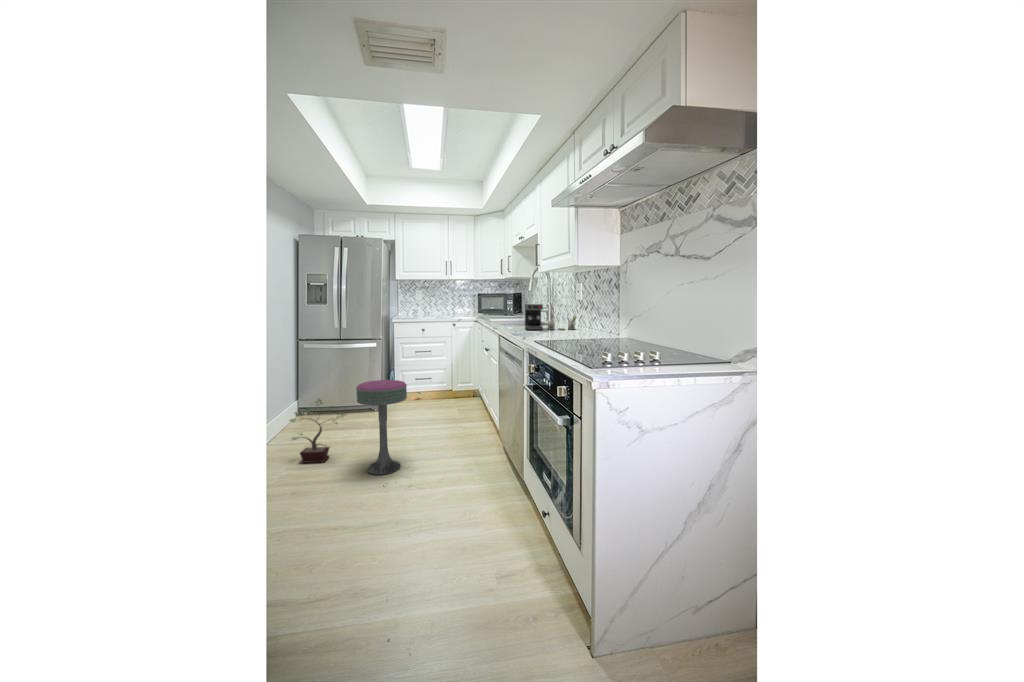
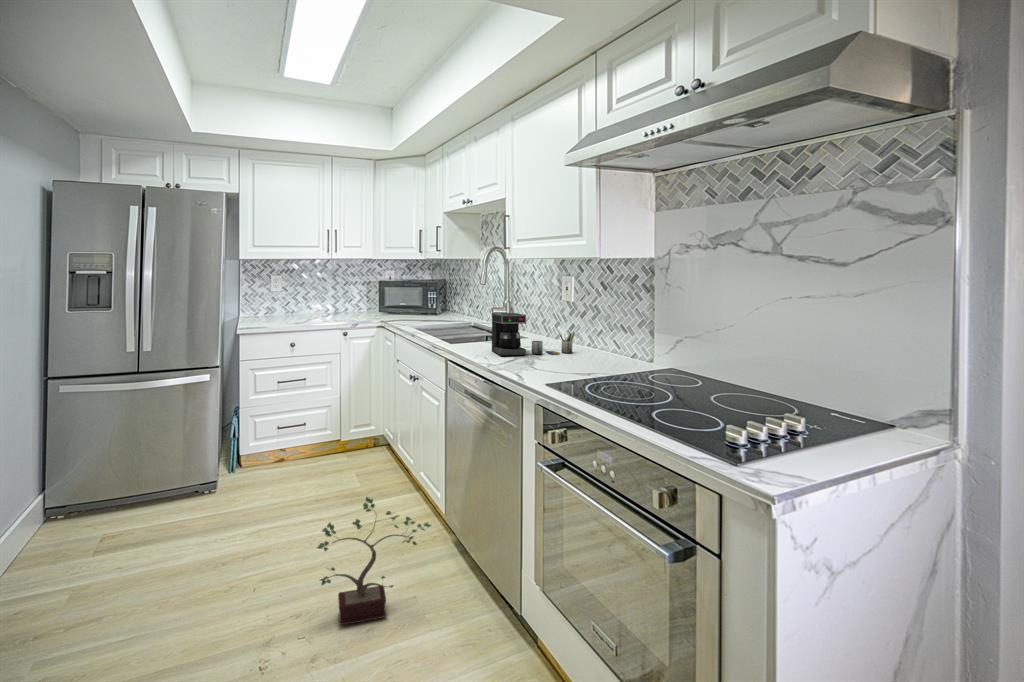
bar stool: present [356,380,407,475] -> none [204,447,298,622]
potted plant: present [290,399,346,463] -> present [317,497,431,625]

